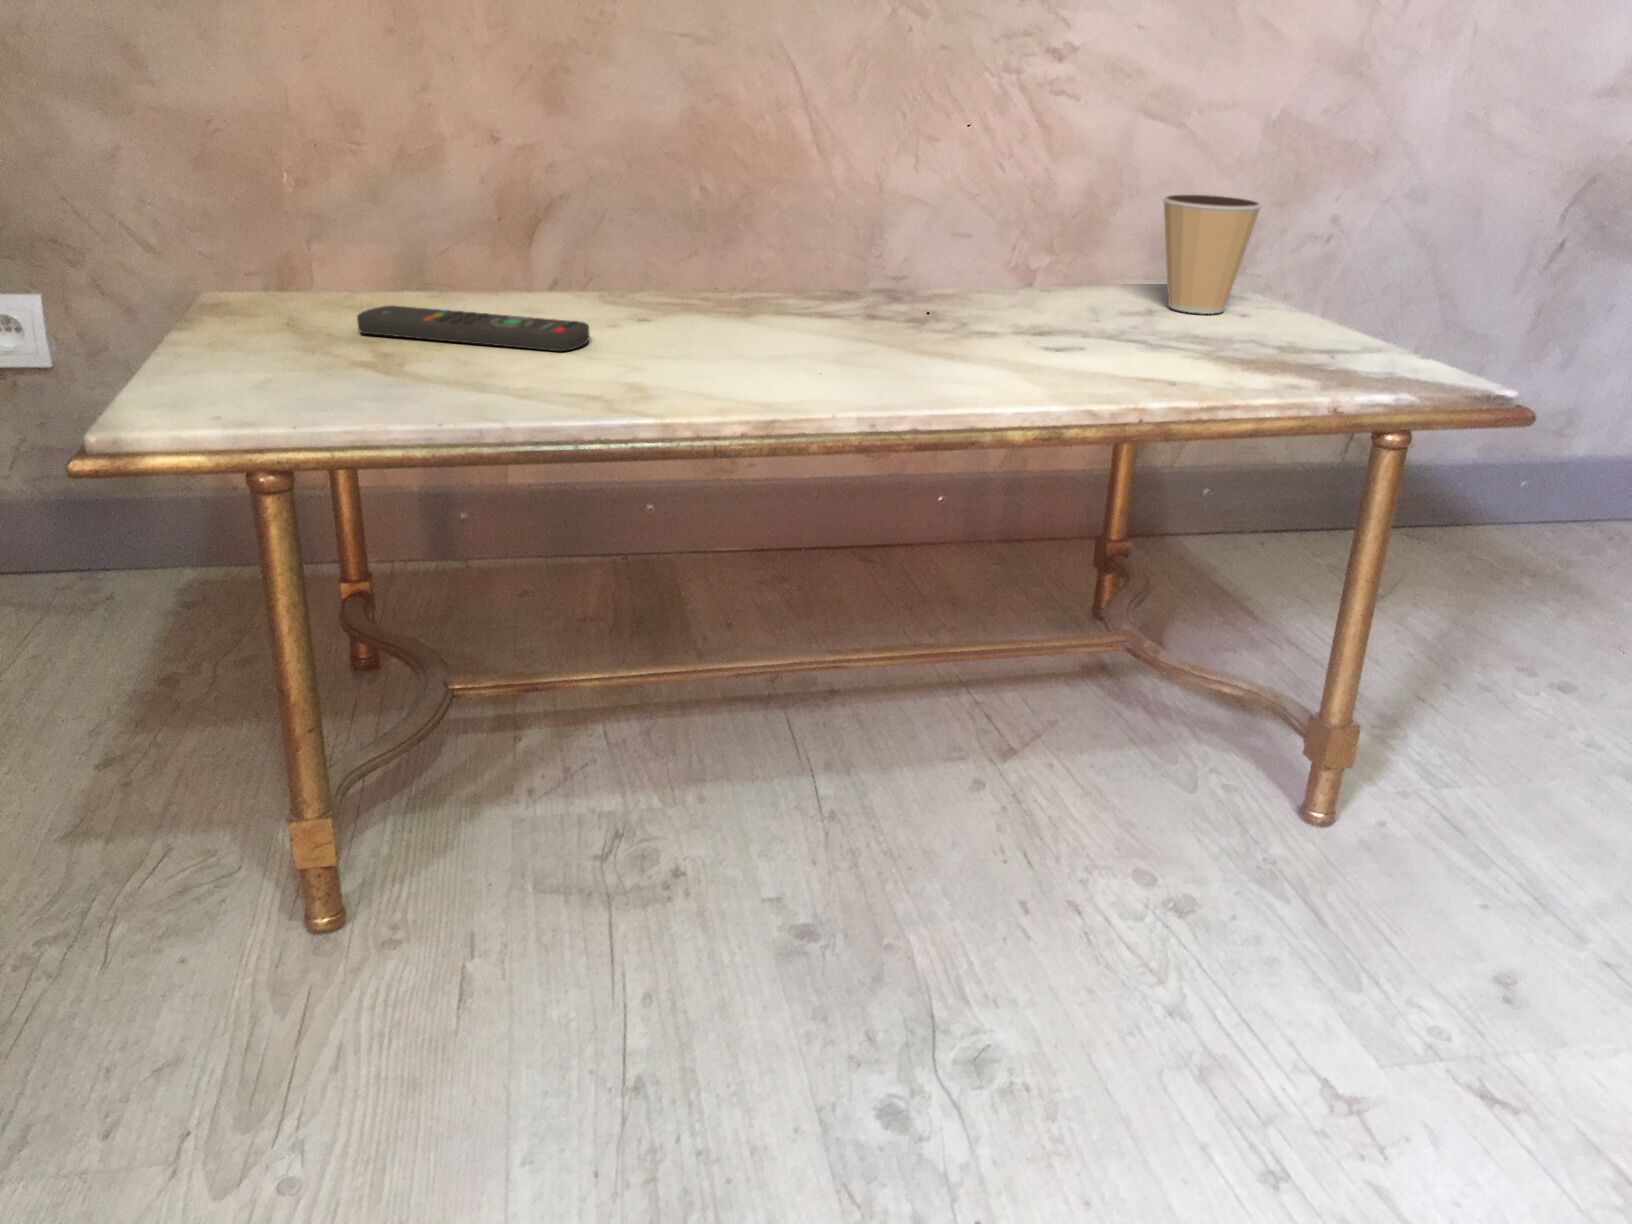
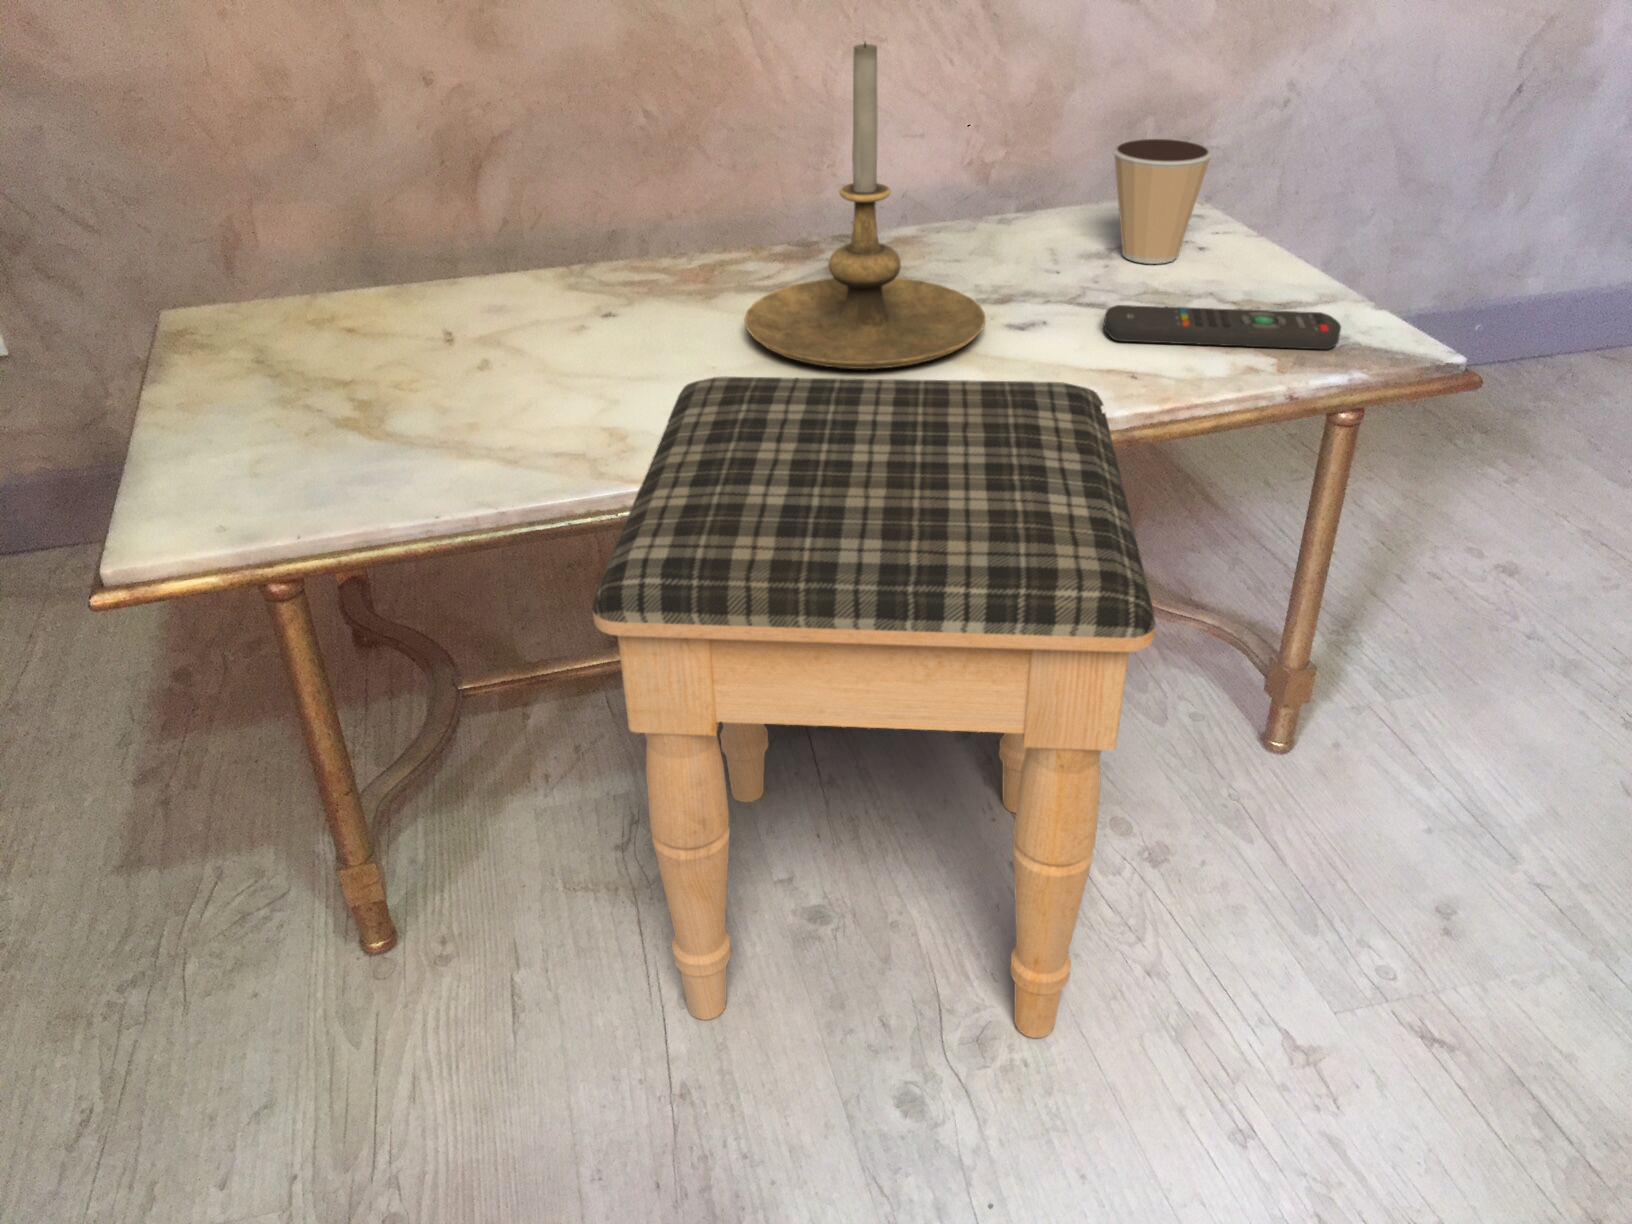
candle holder: none [779,38,1024,358] -> present [744,42,986,369]
remote control: present [357,306,589,351] -> present [1104,305,1341,350]
footstool: none [588,350,1182,1071] -> present [593,377,1156,1038]

